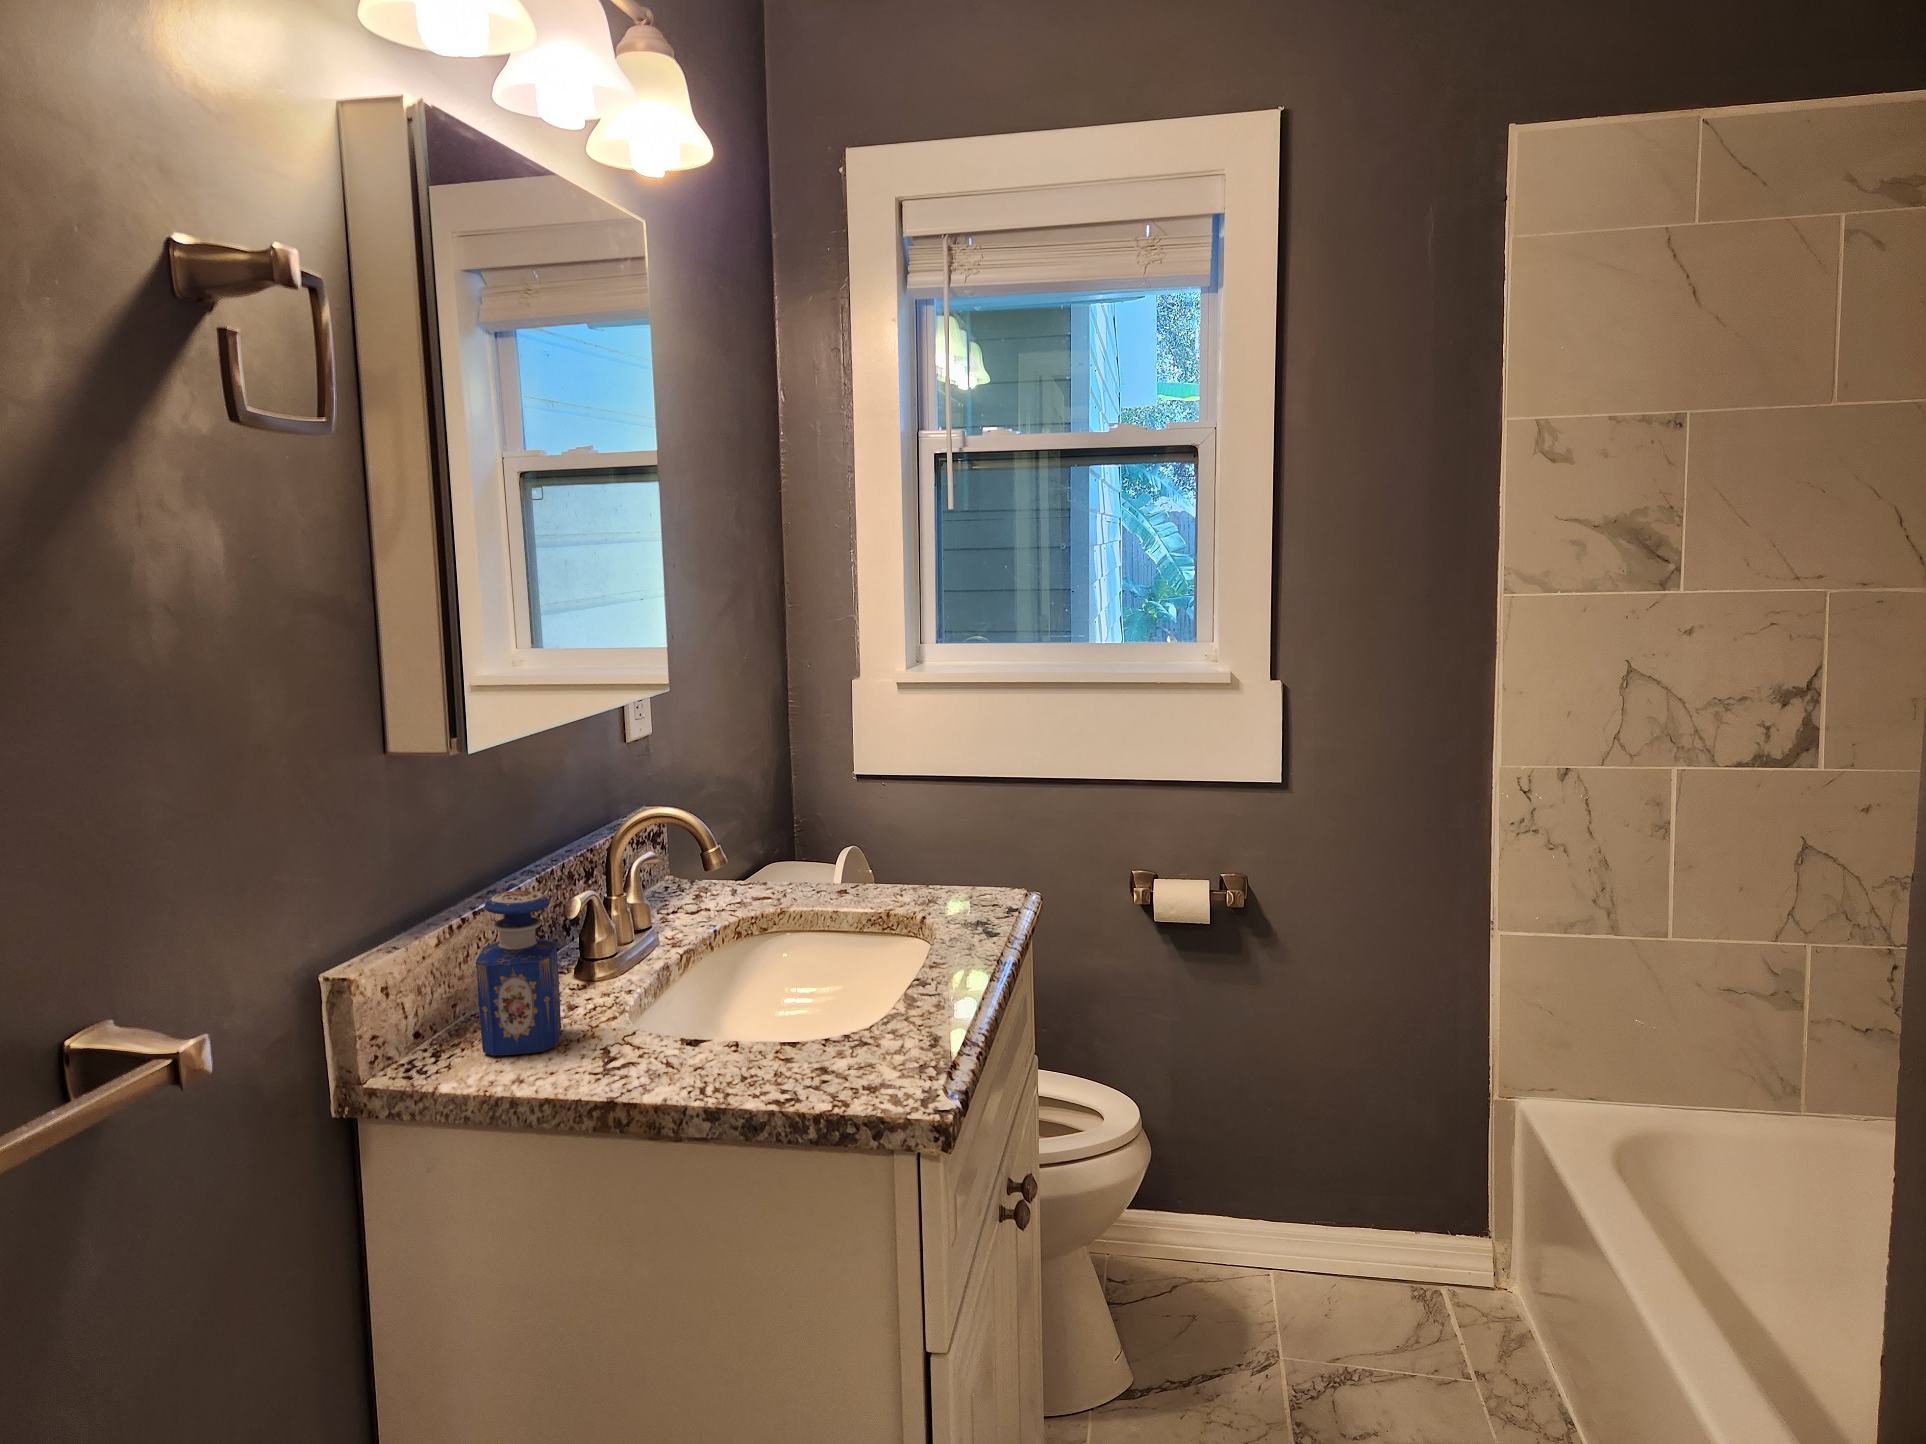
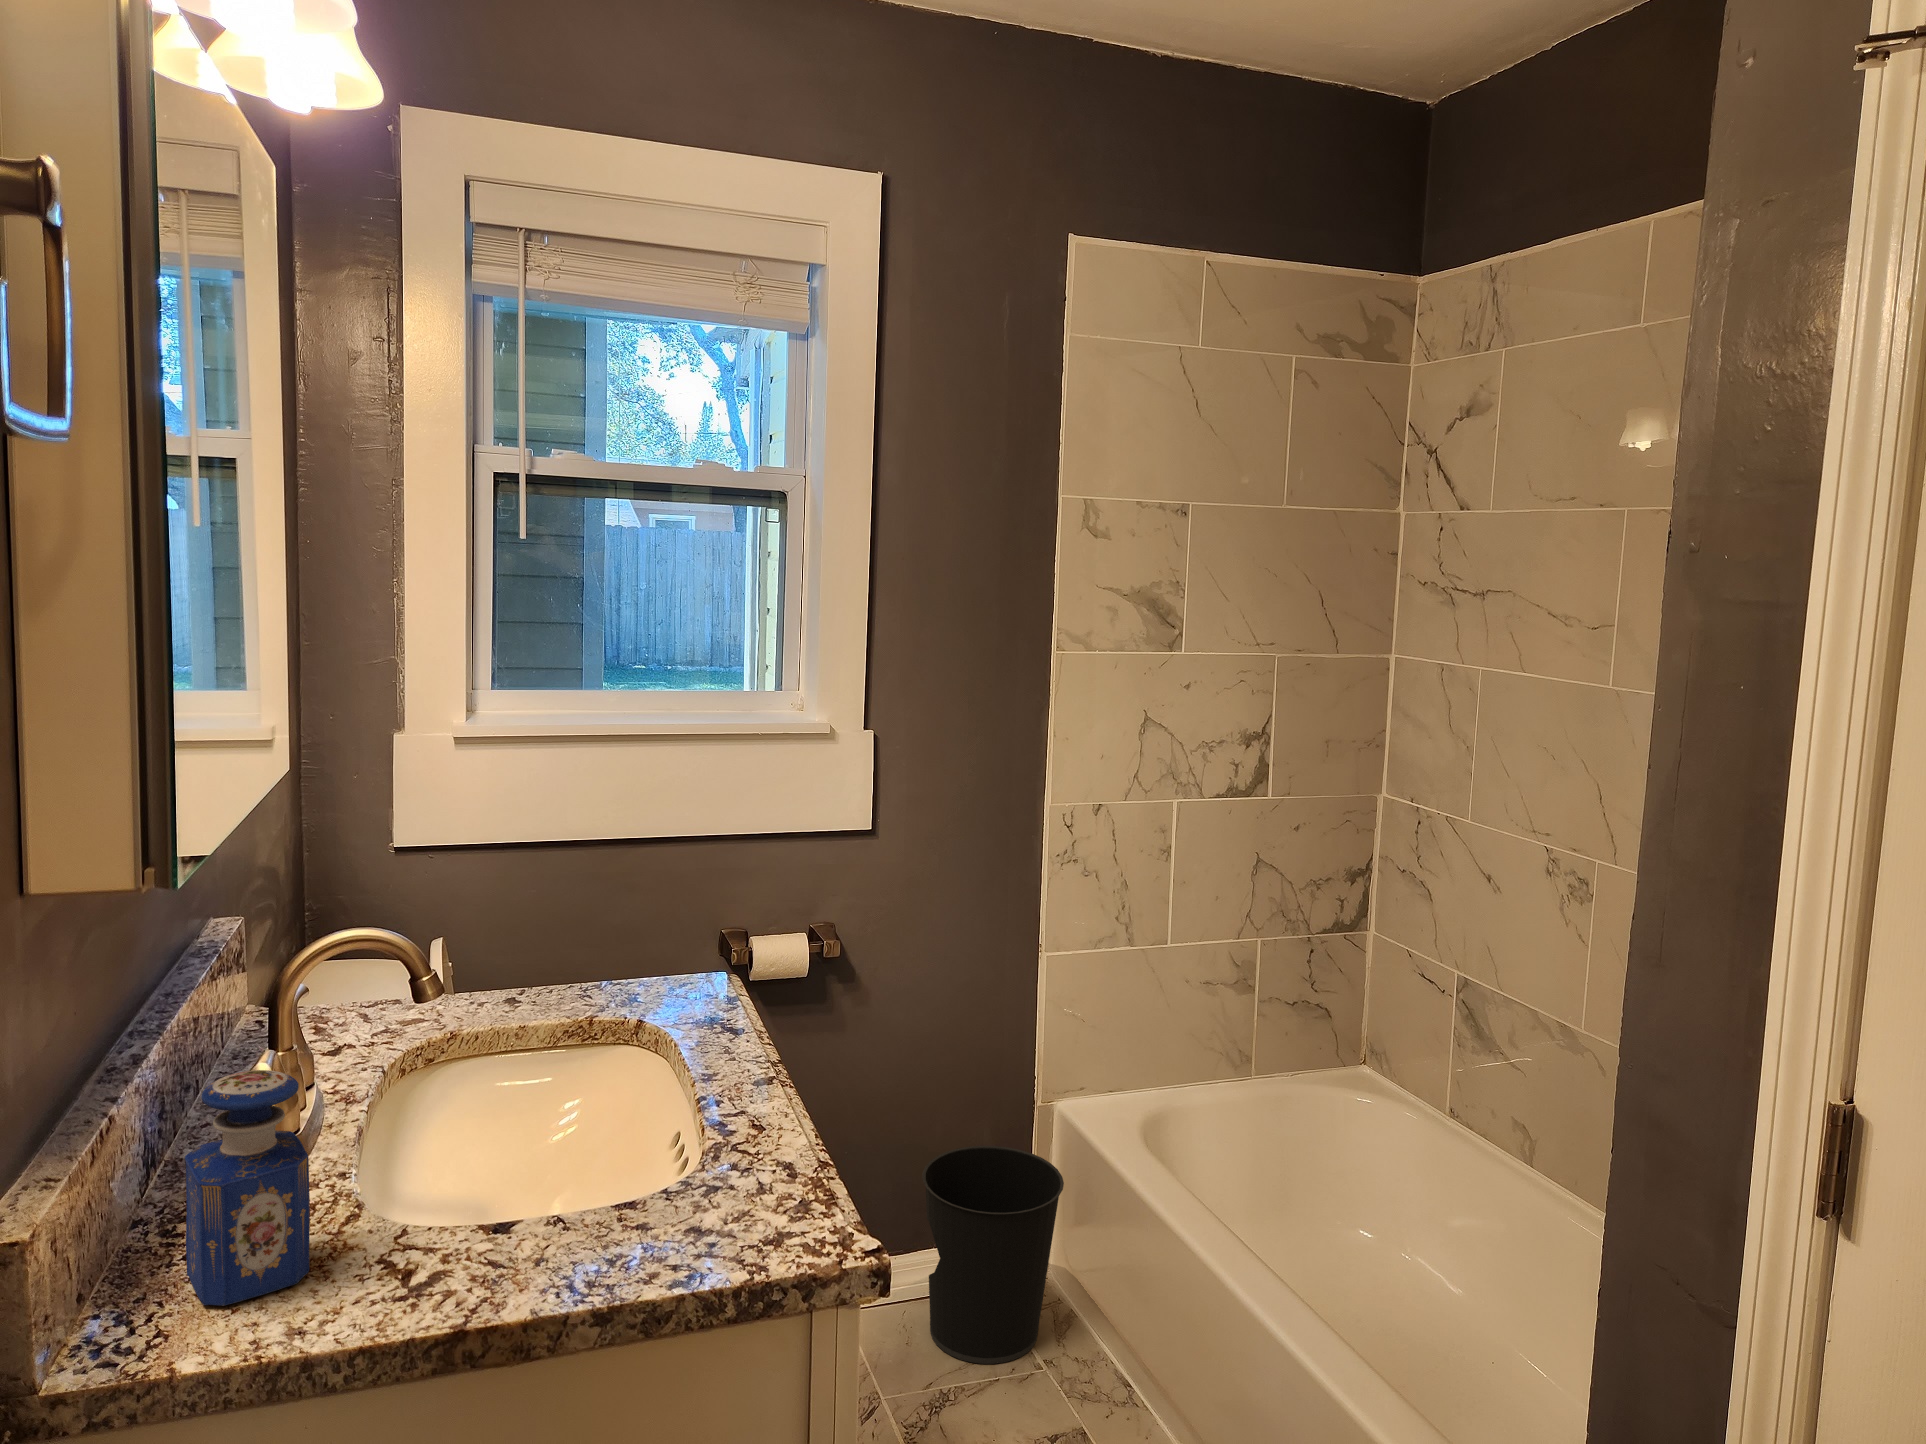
wastebasket: none [1342,1127,1505,1362] -> present [922,1146,1064,1364]

